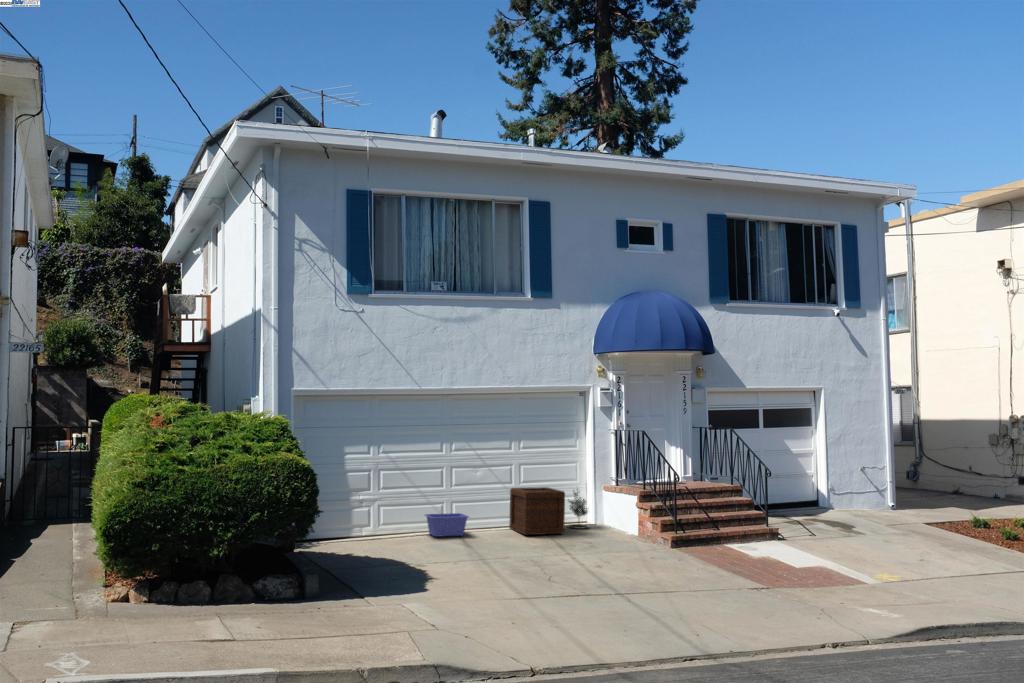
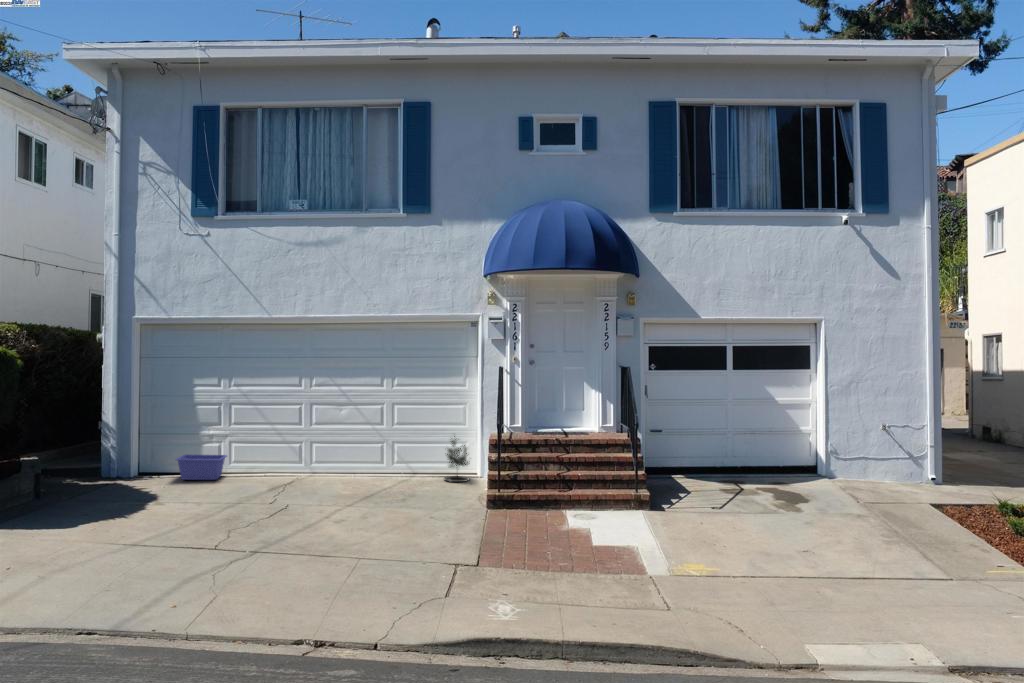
wooden crate: present [509,487,565,535] -> none [369,431,426,487]
storage bin: present [425,513,469,537] -> present [176,454,227,480]

